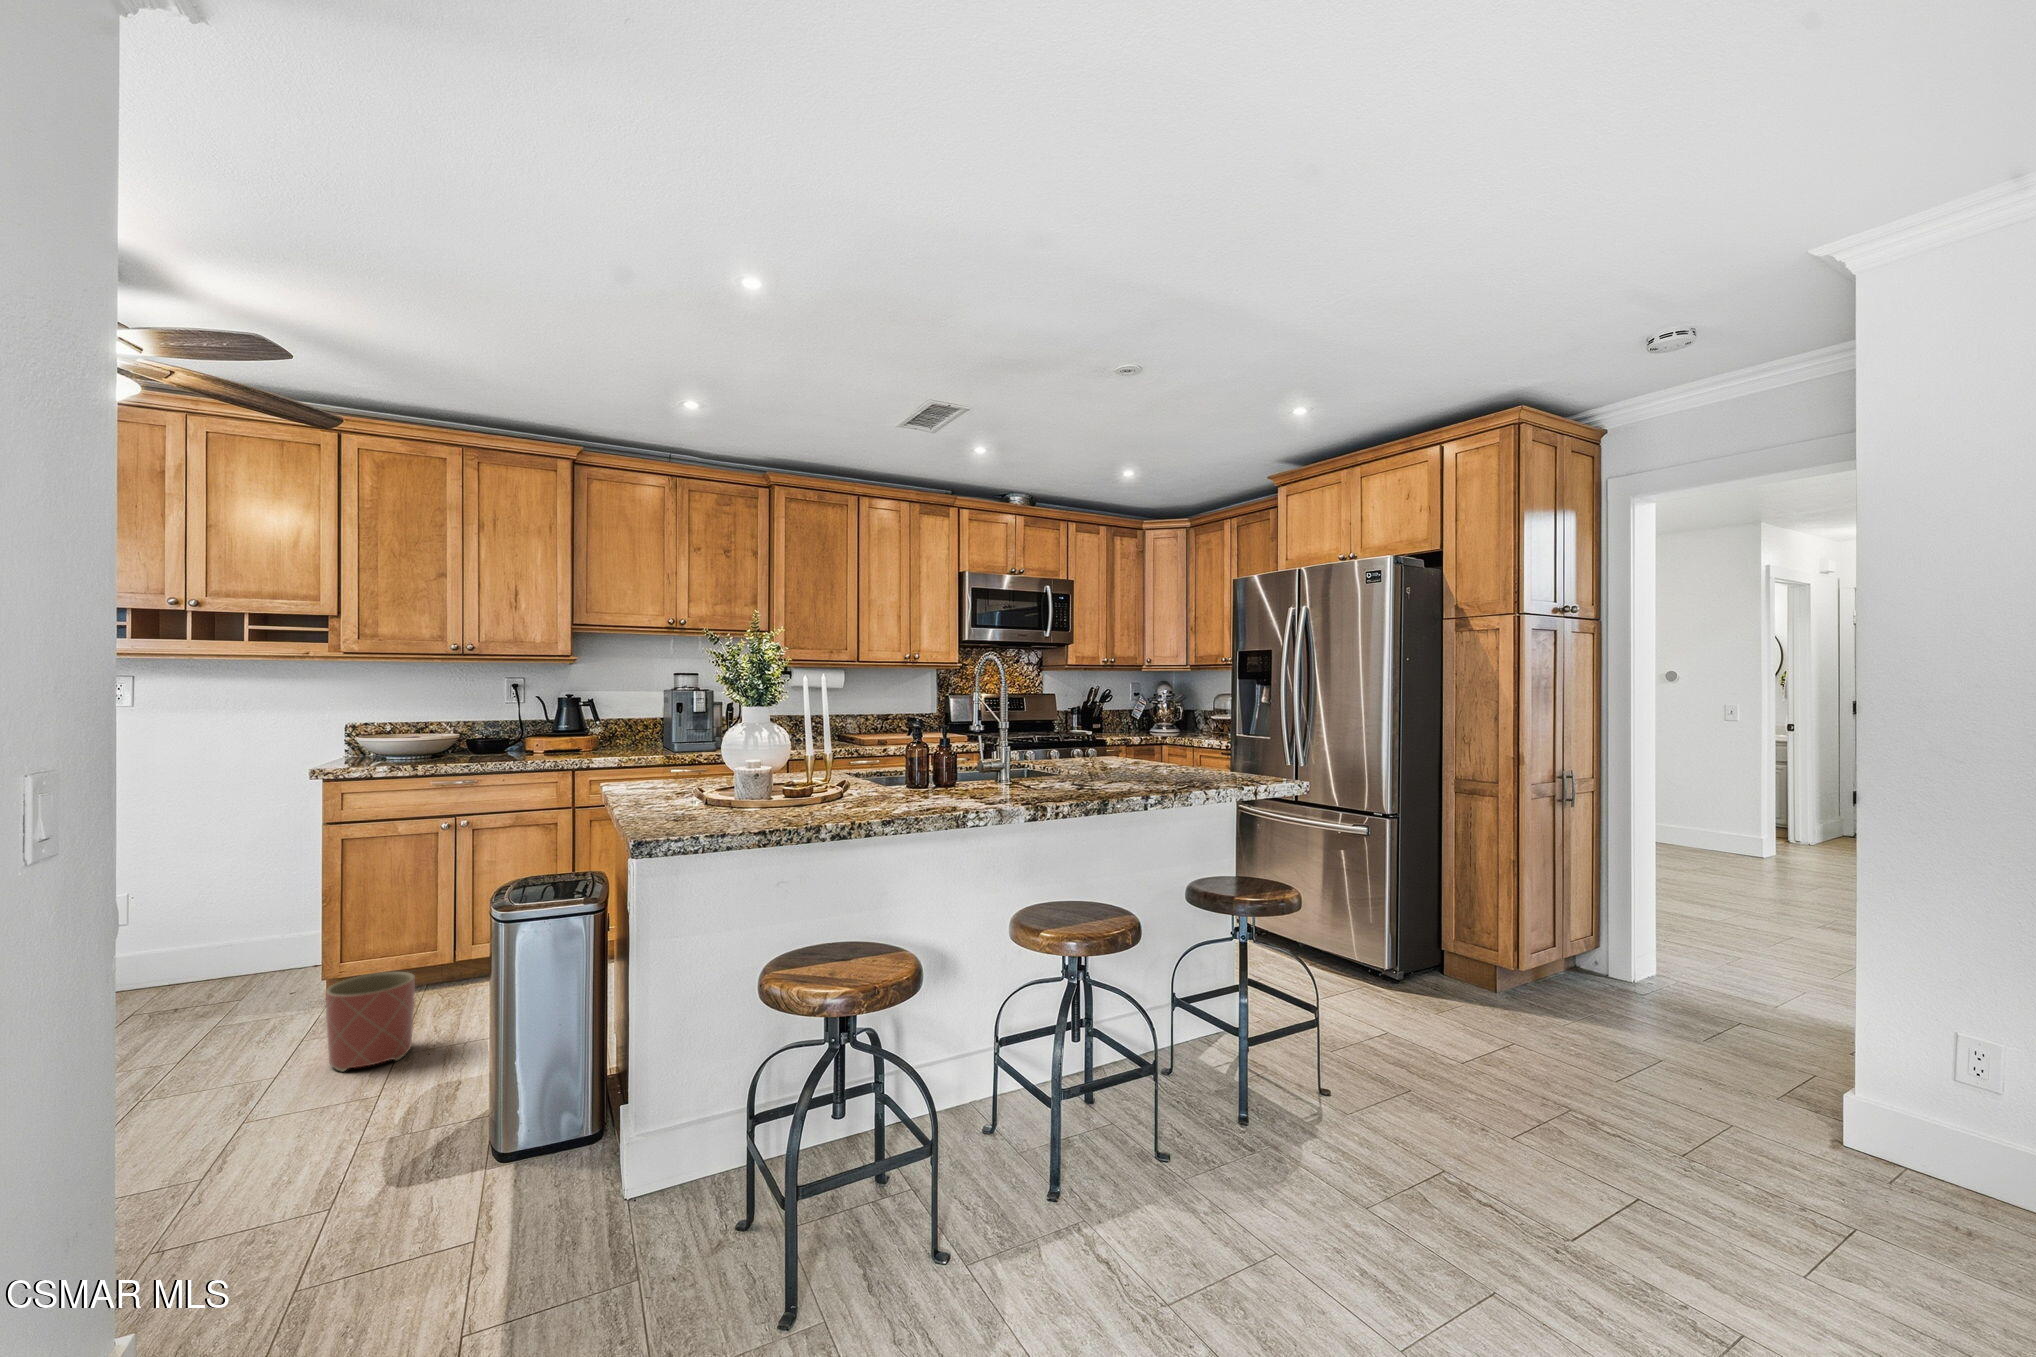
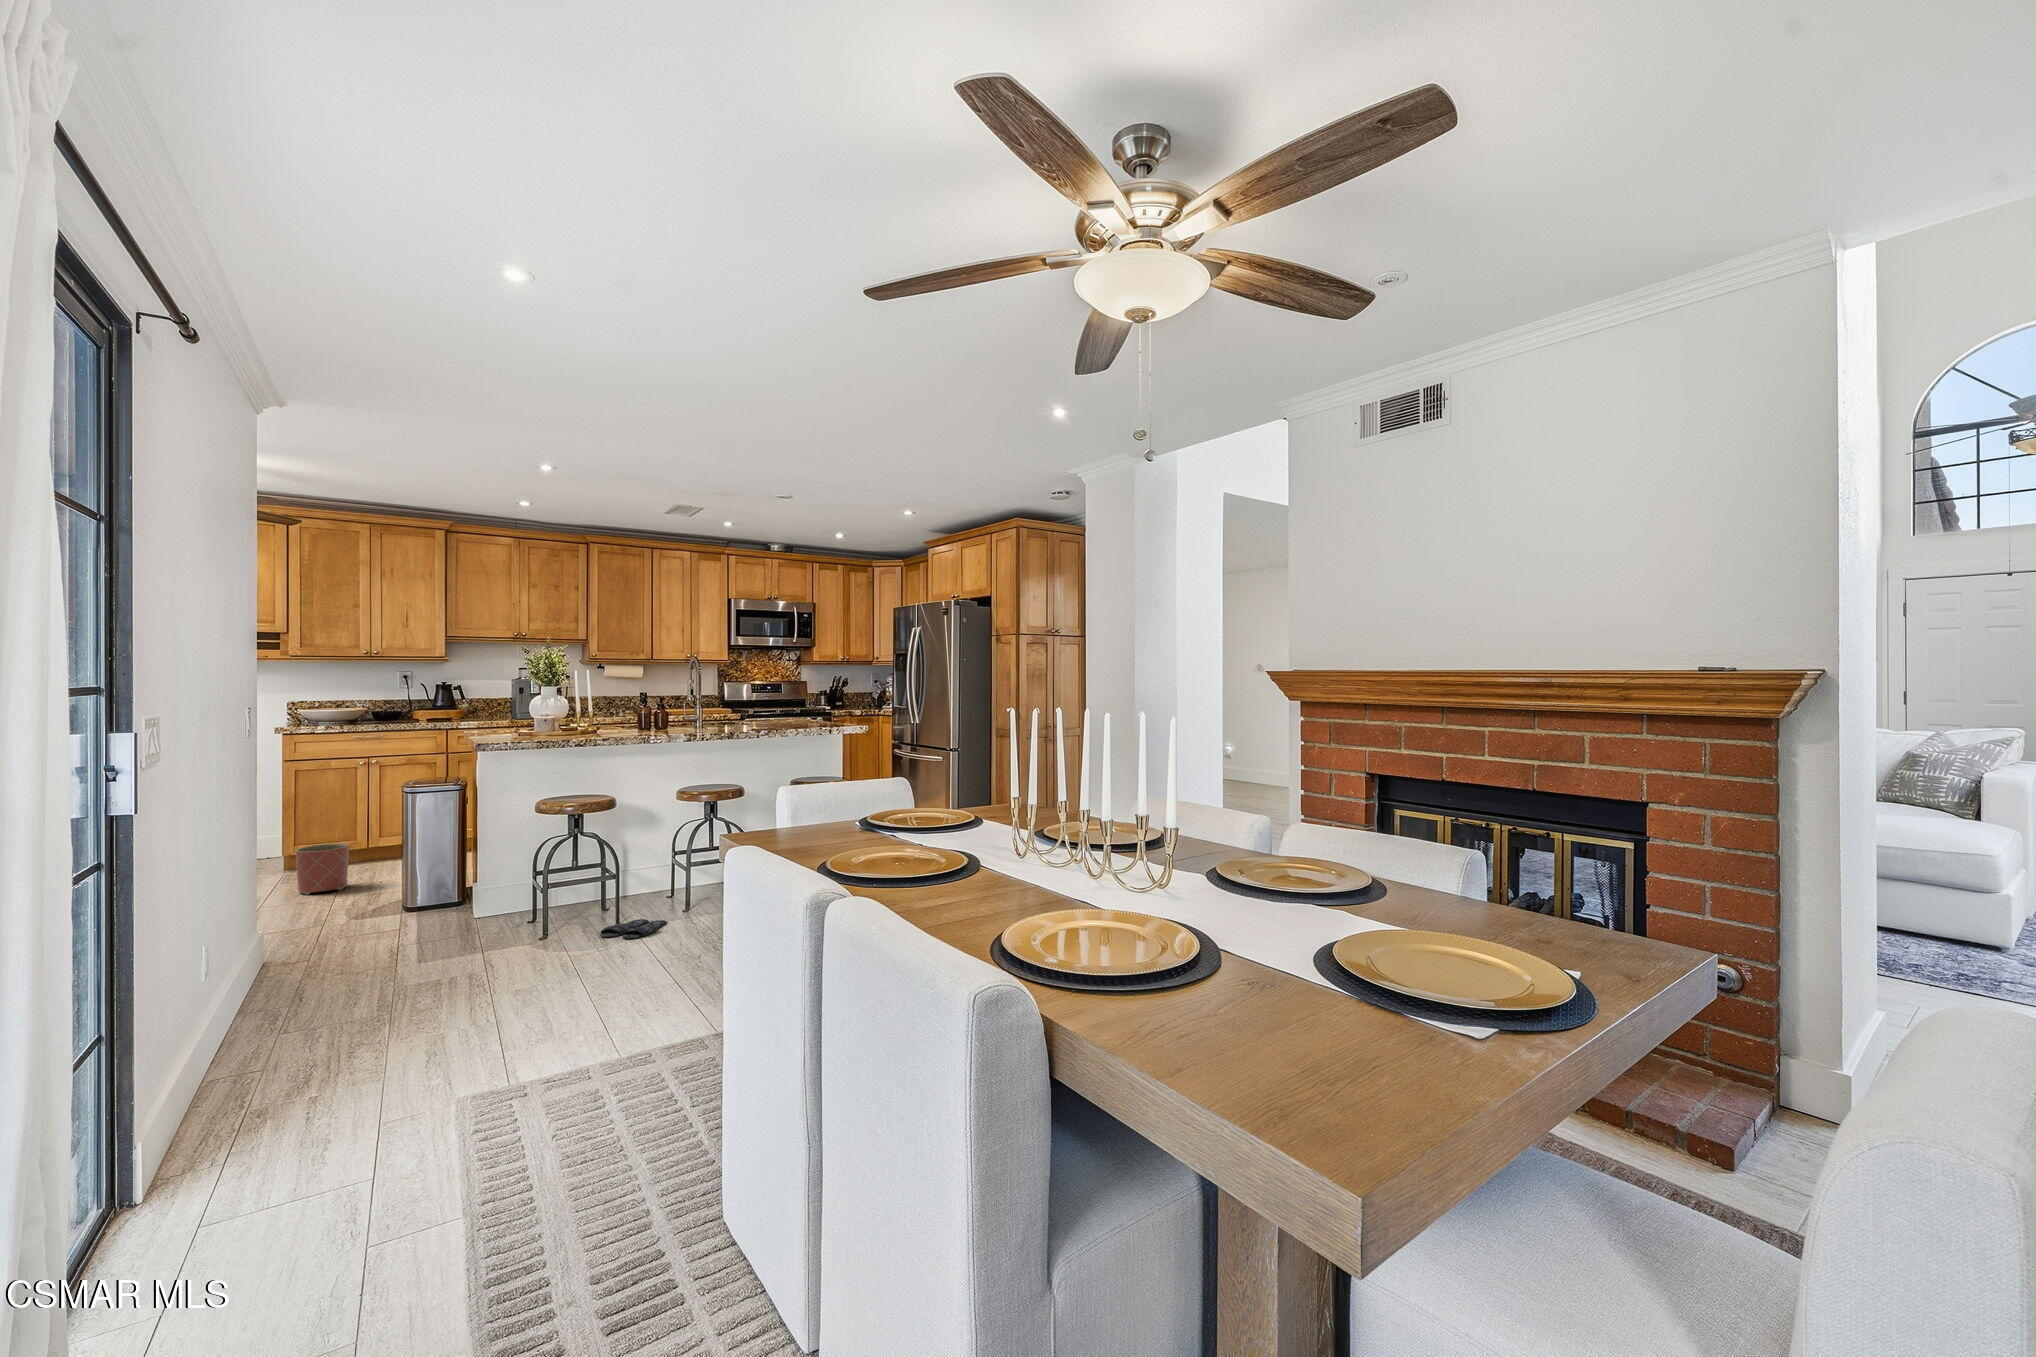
slippers: none [907,1200,1029,1293] -> present [601,919,666,939]

